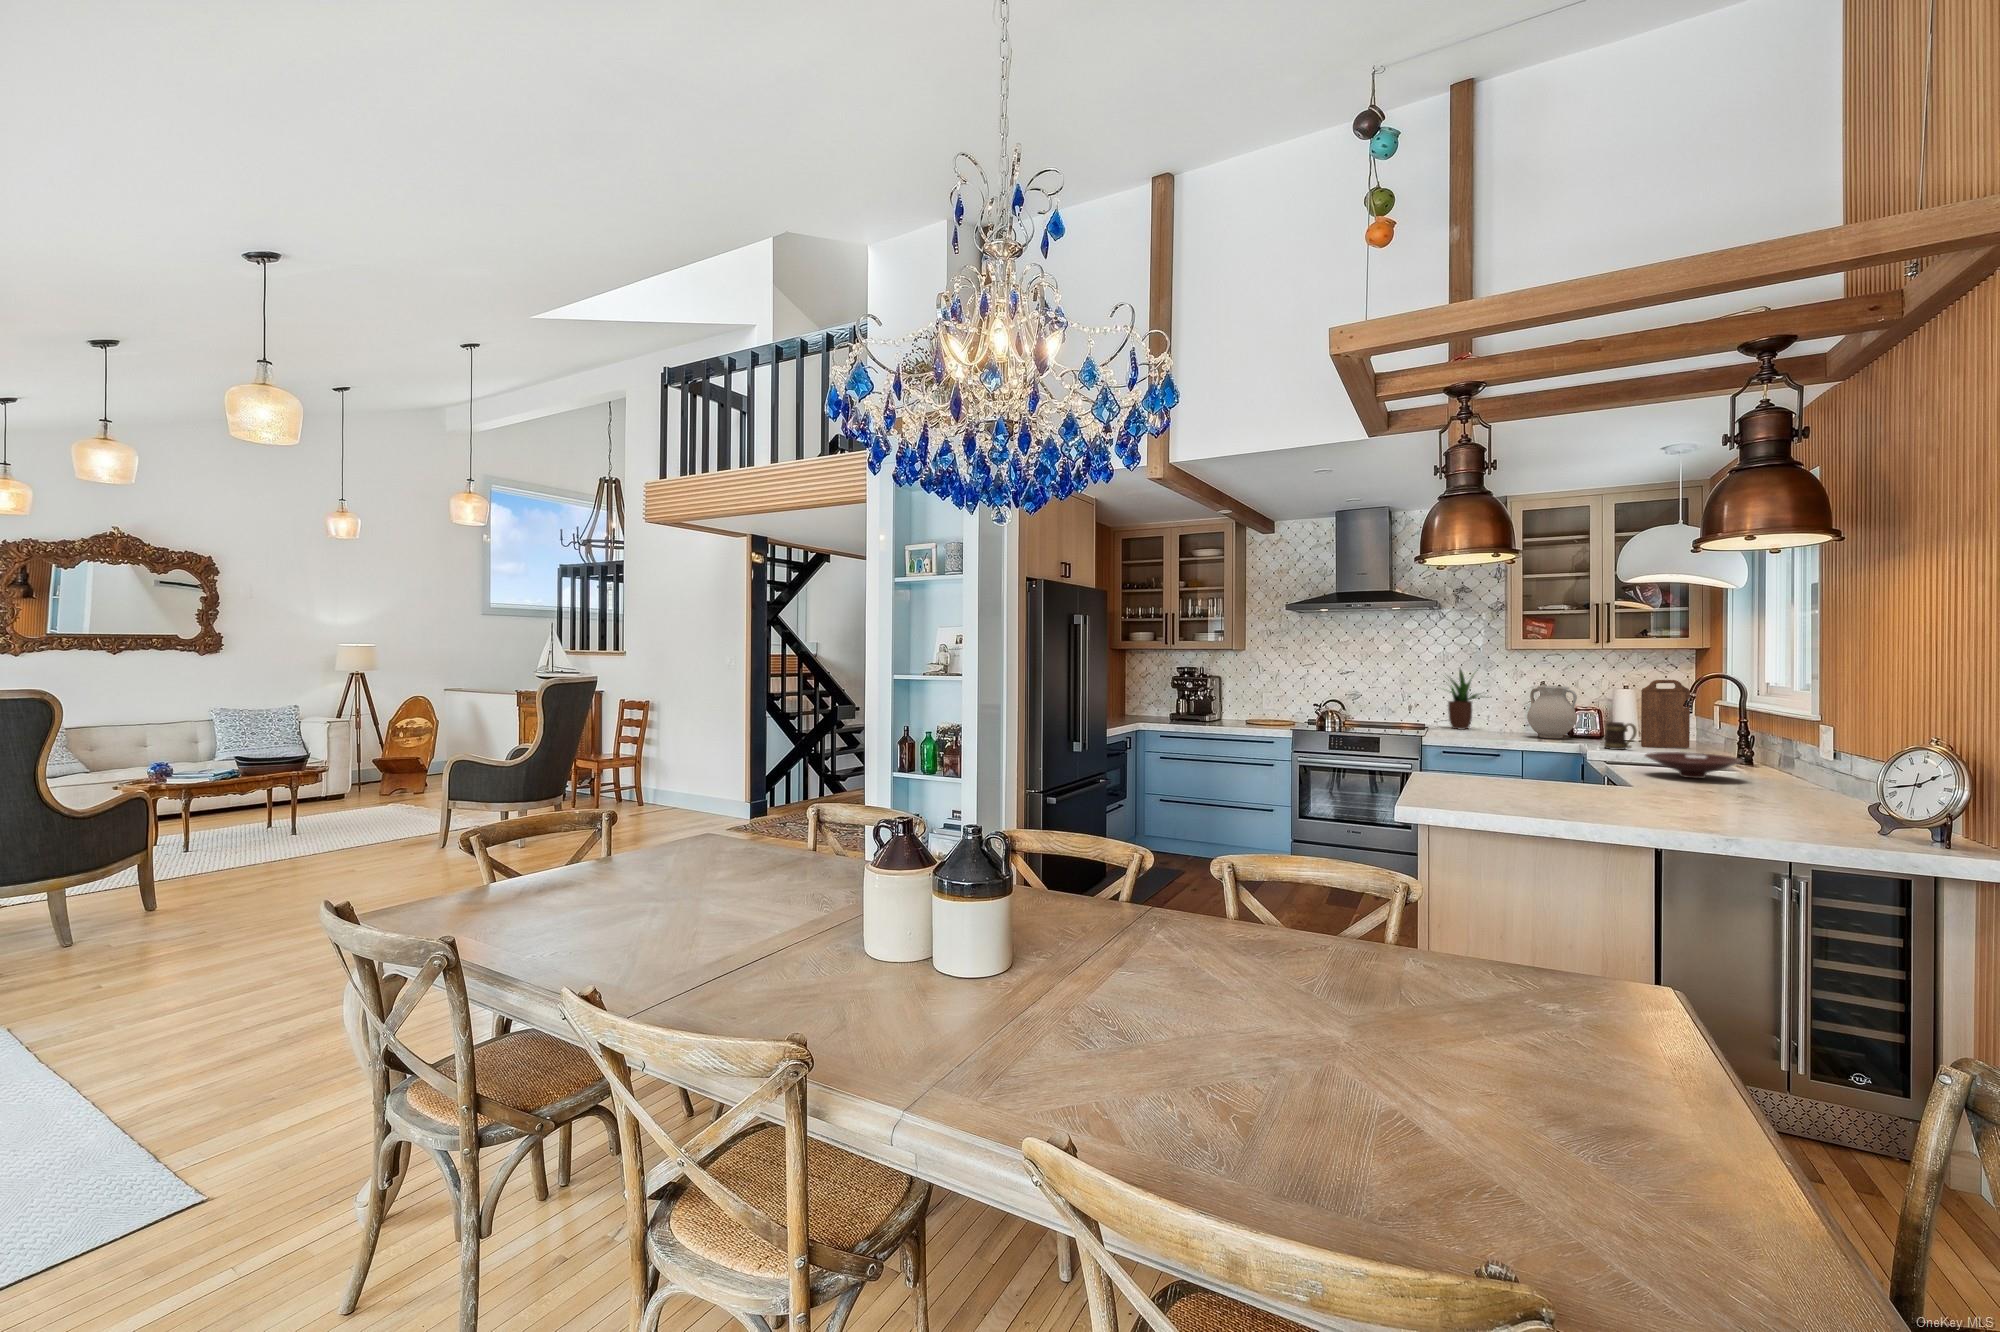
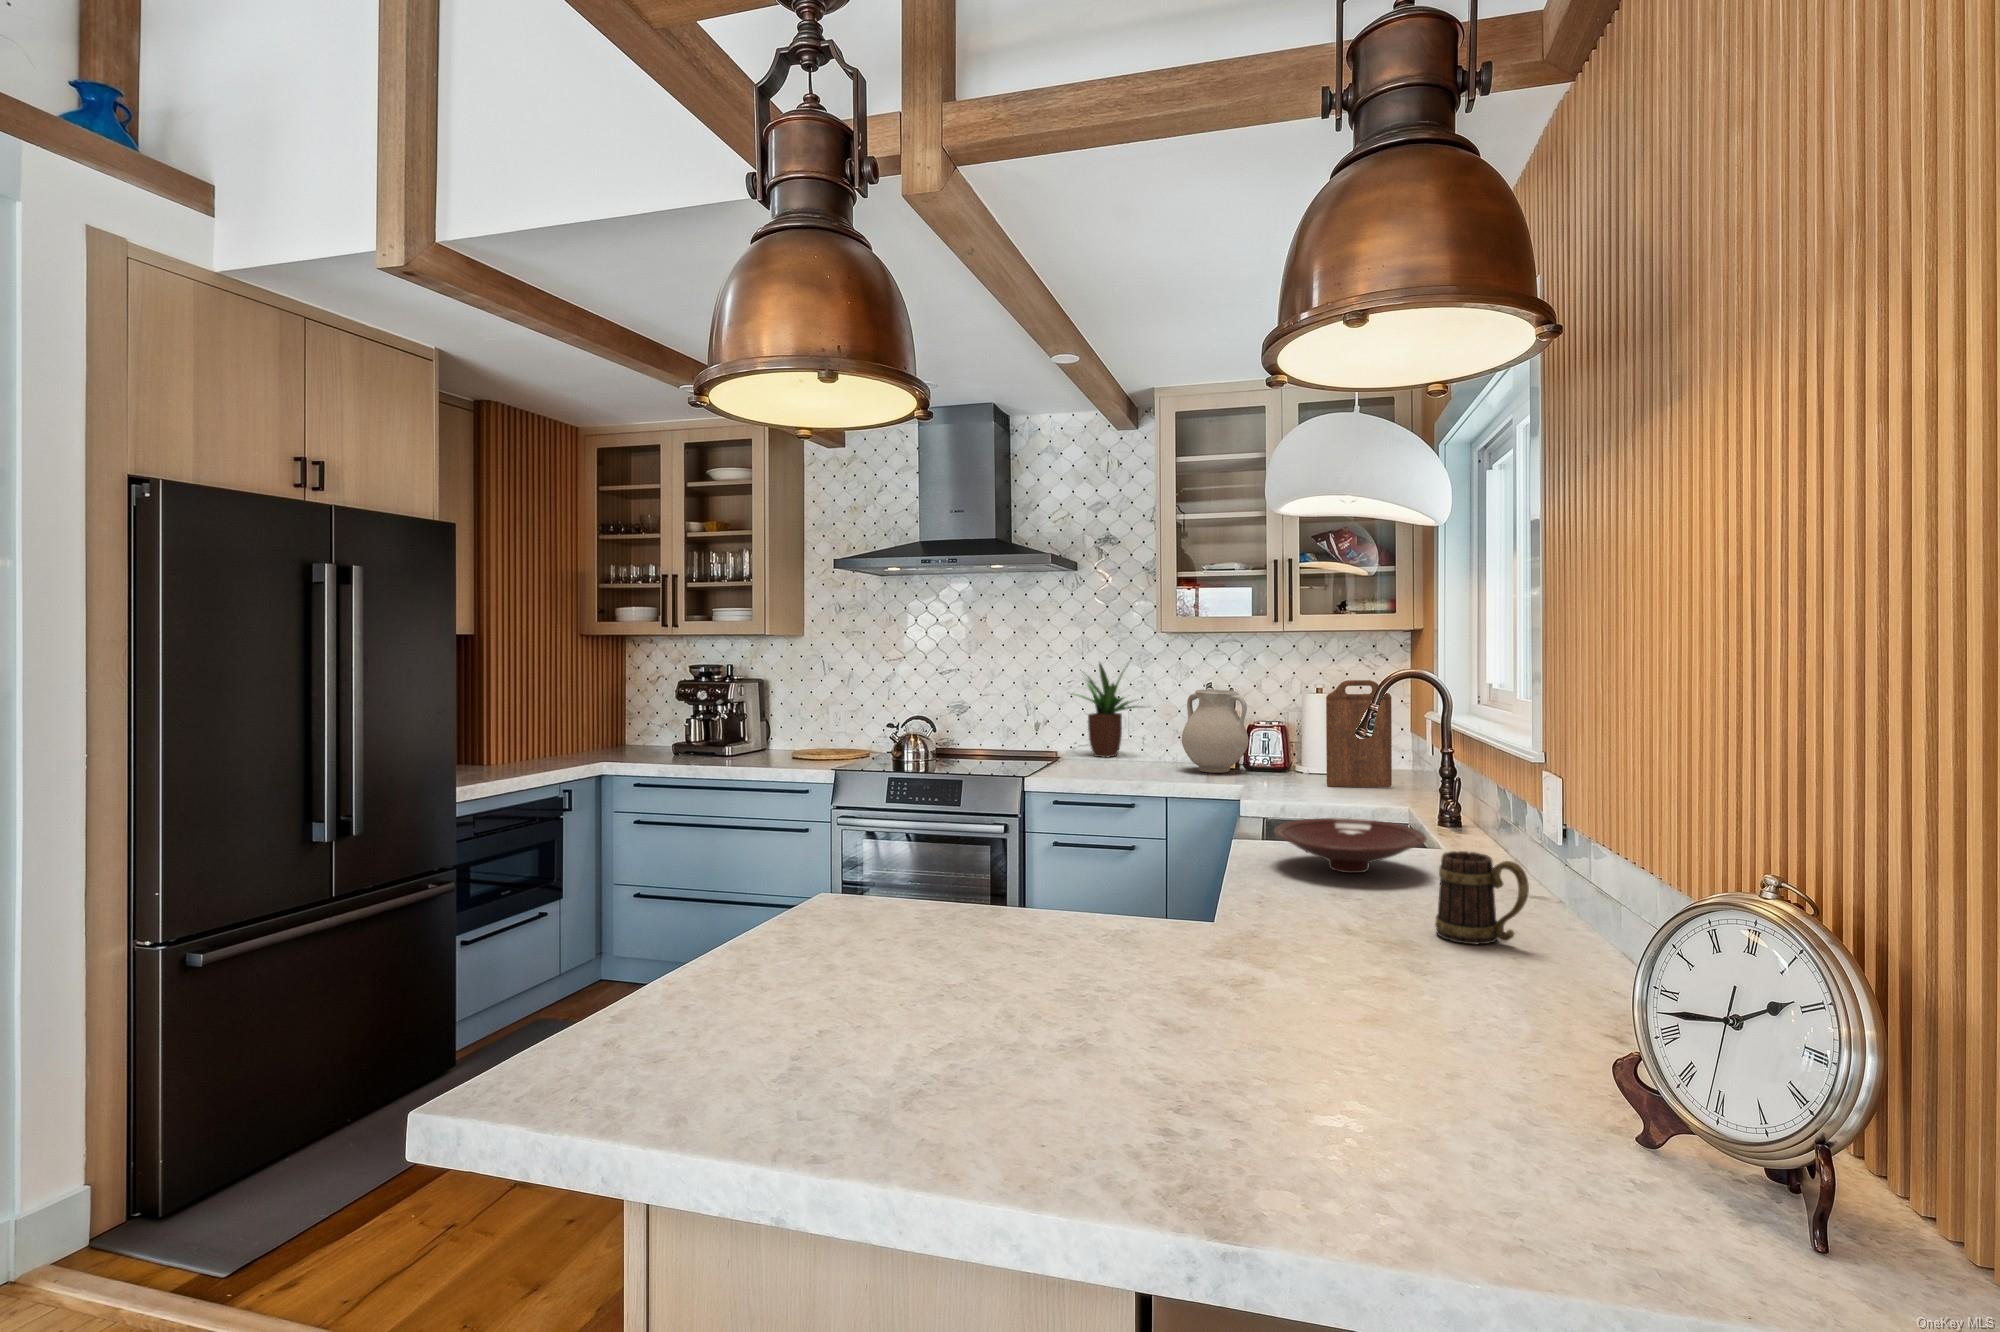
mug: present [1604,722,1637,750] -> present [1435,851,1529,944]

